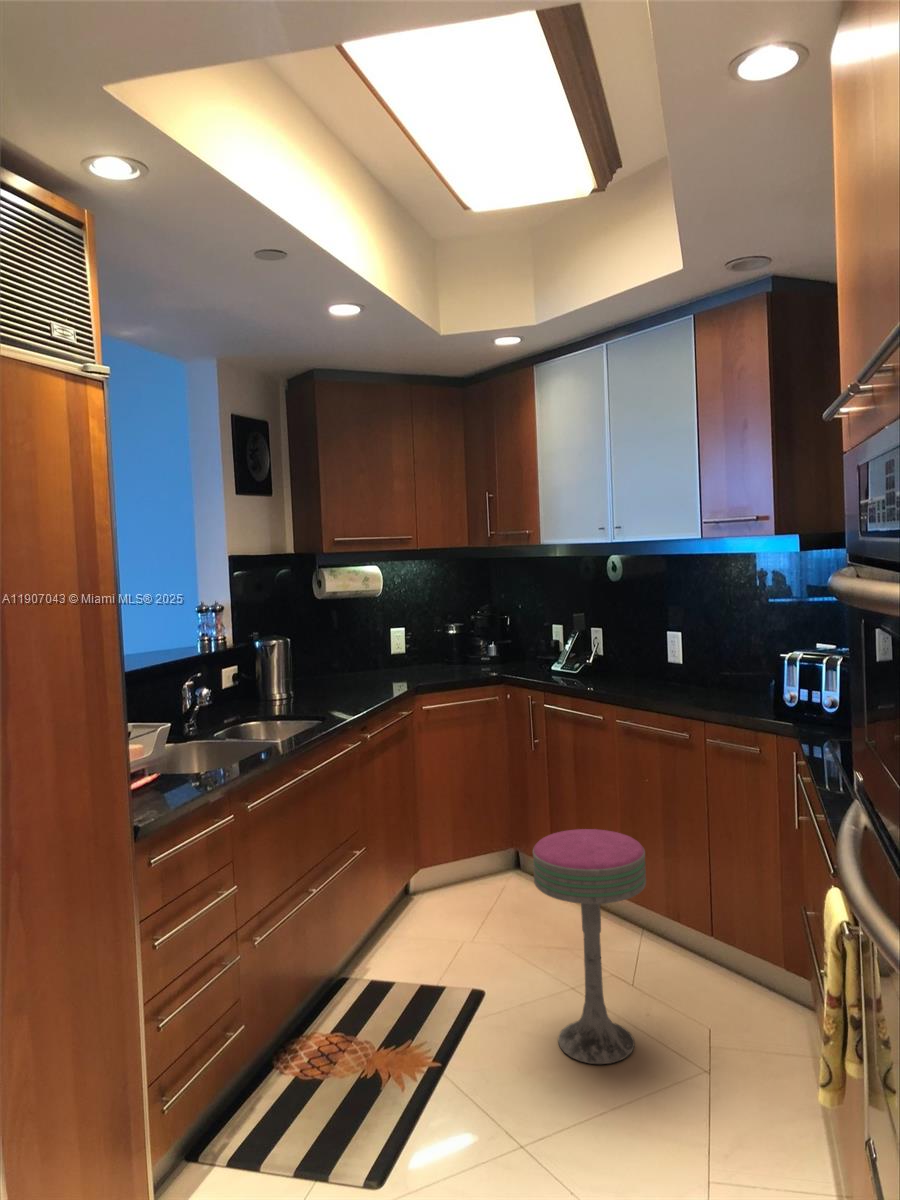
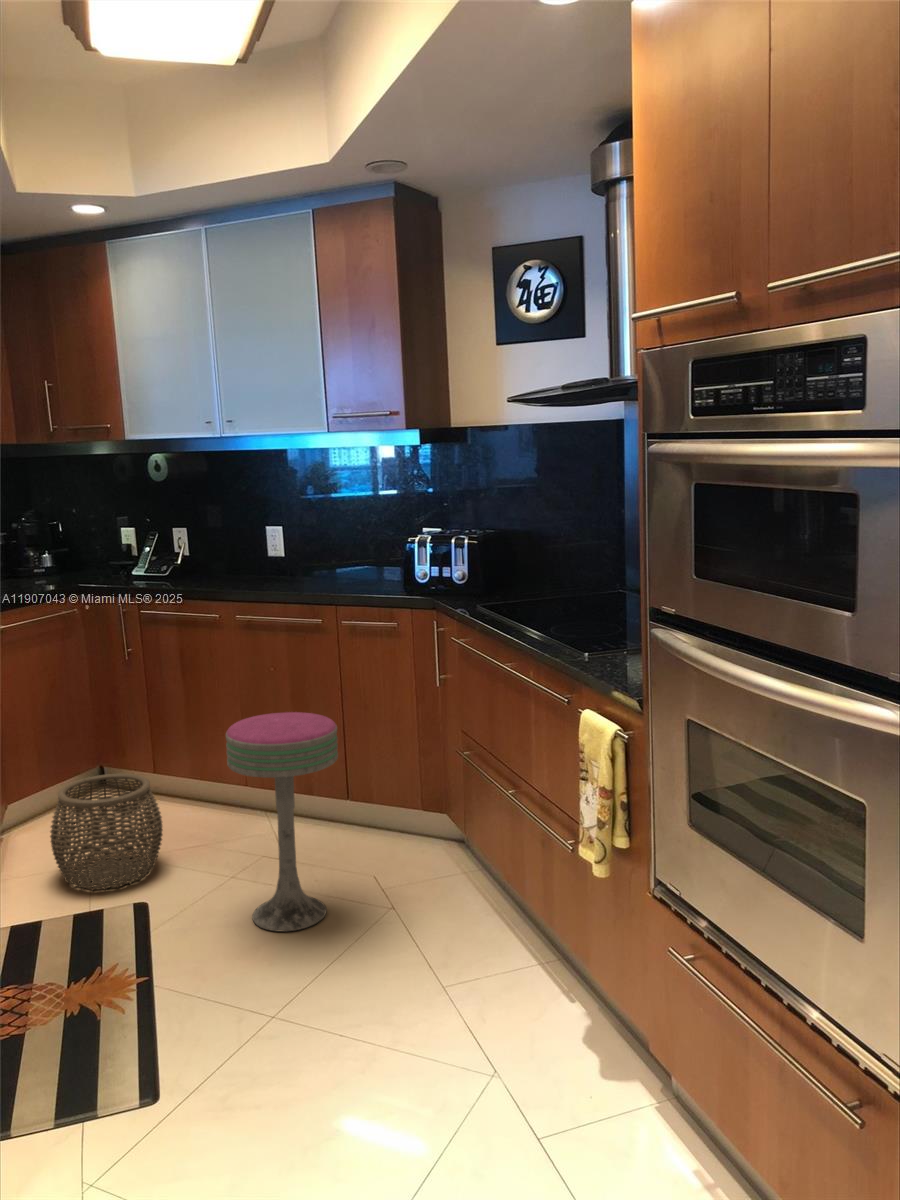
woven basket: none [430,853,524,962] -> present [50,774,163,890]

